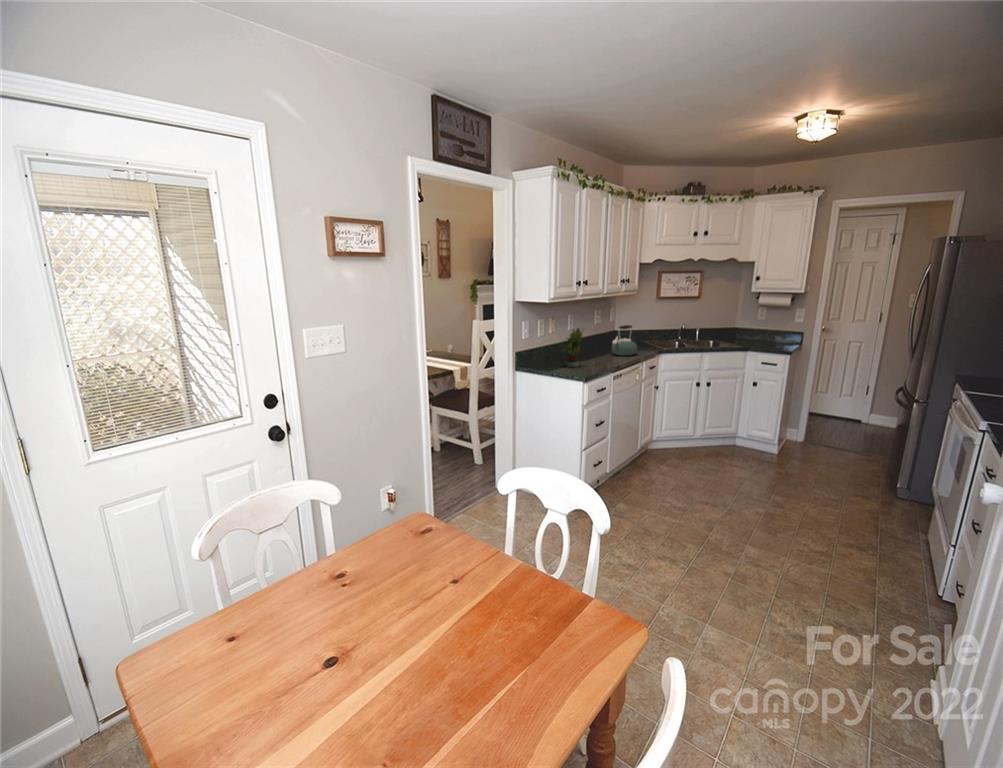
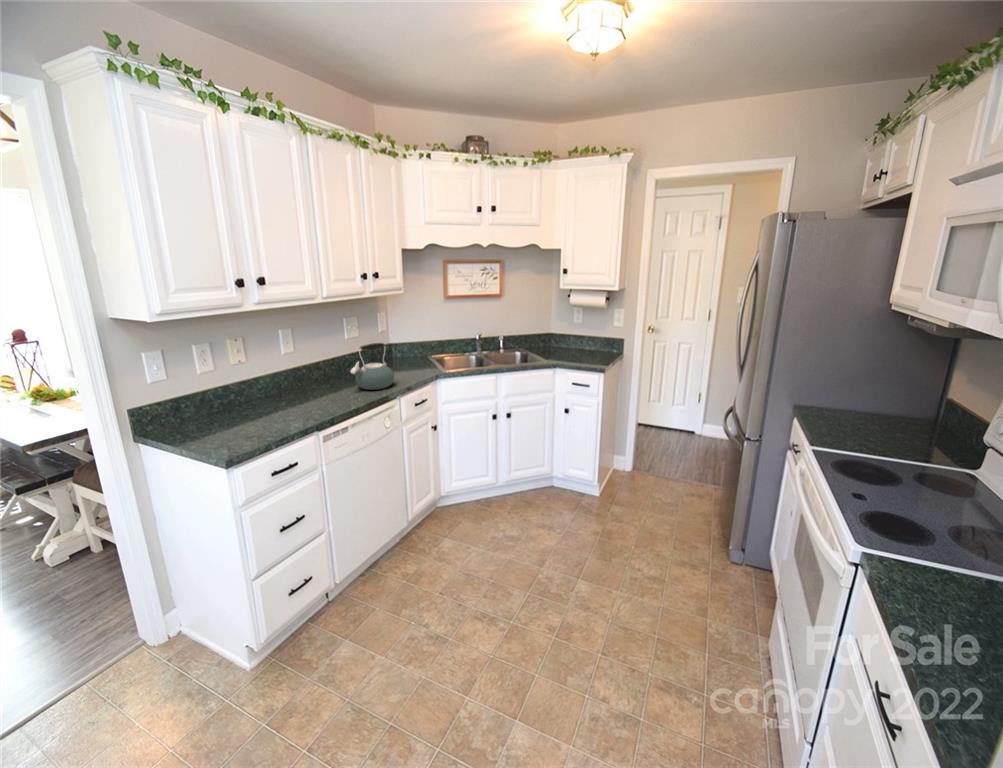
potted plant: present [561,328,585,367] -> none [232,357,275,423]

